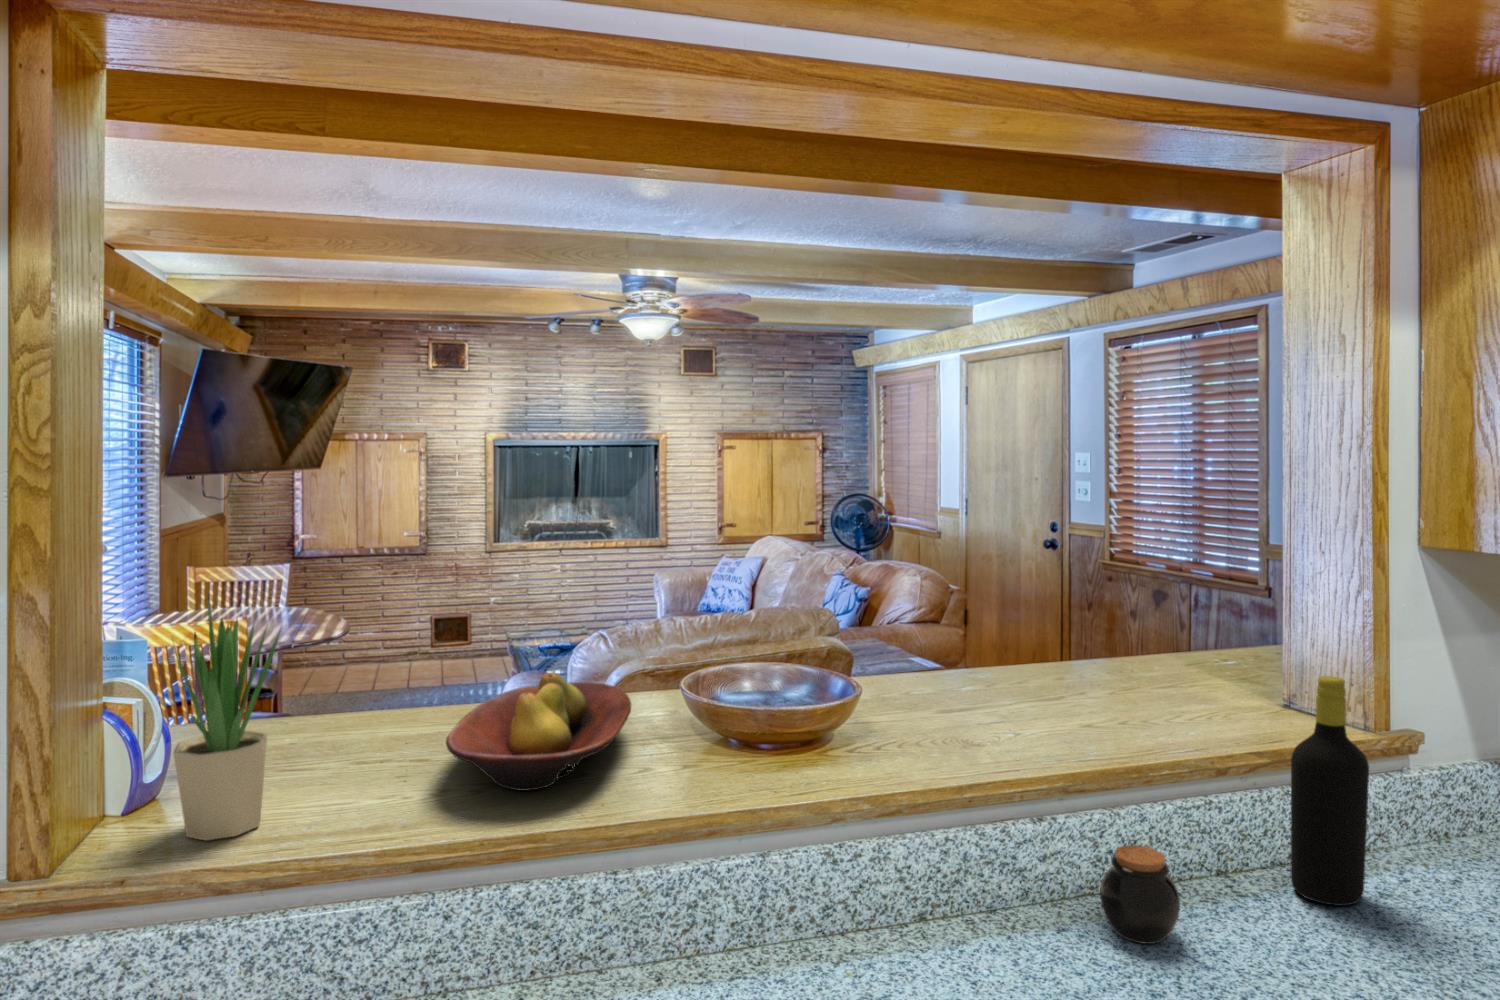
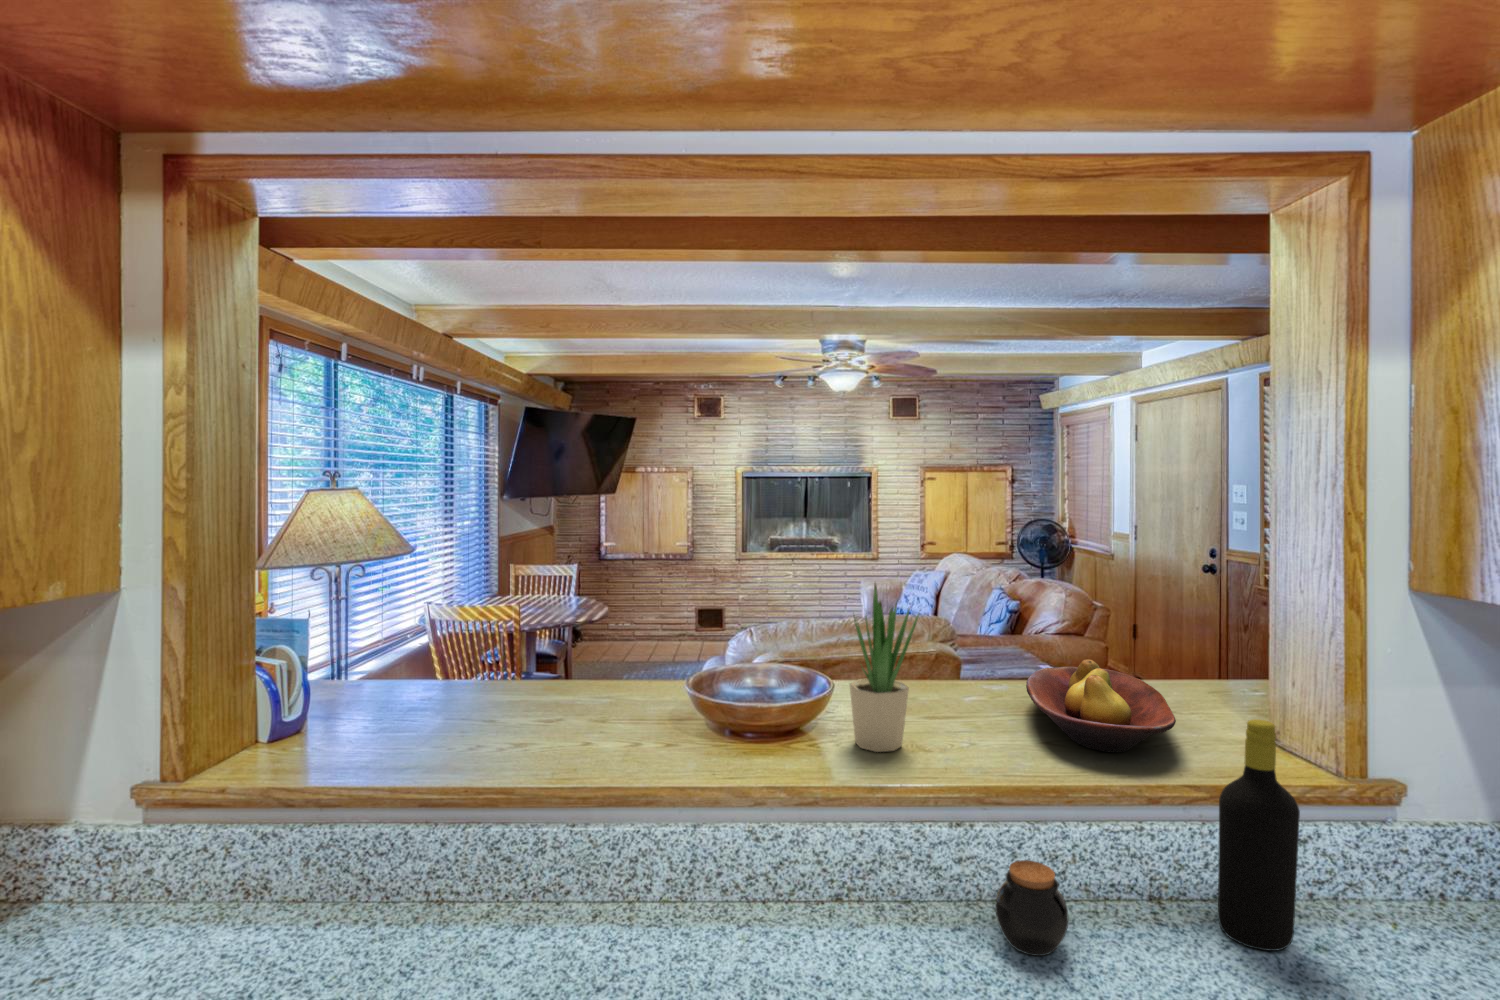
potted plant: present [174,596,280,840] -> present [850,583,919,752]
fruit bowl: present [446,673,631,791] -> present [1026,659,1176,752]

